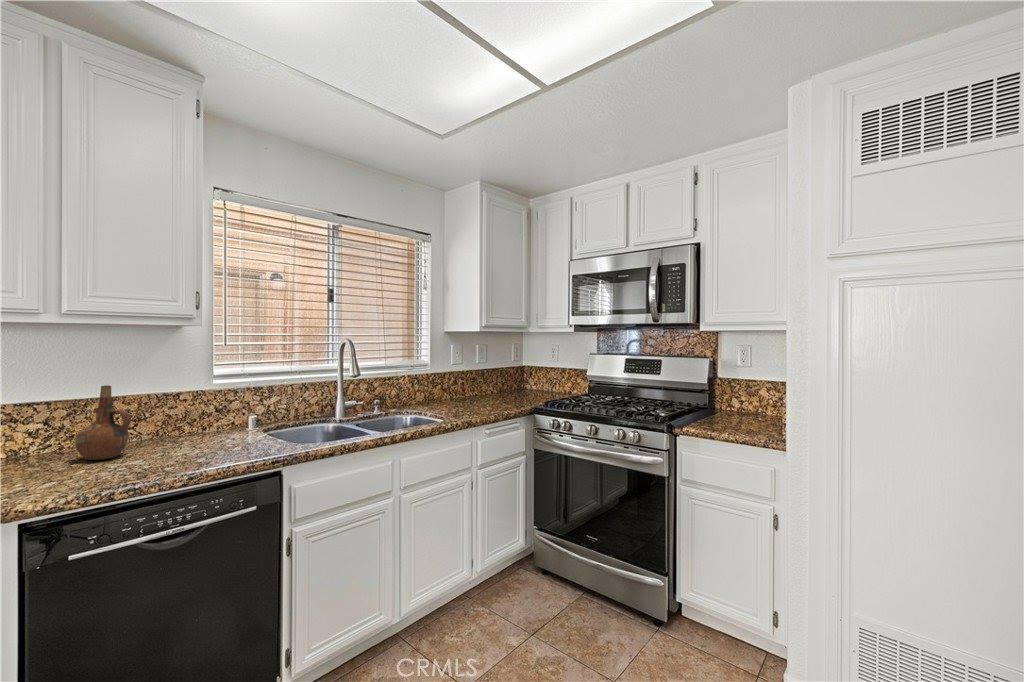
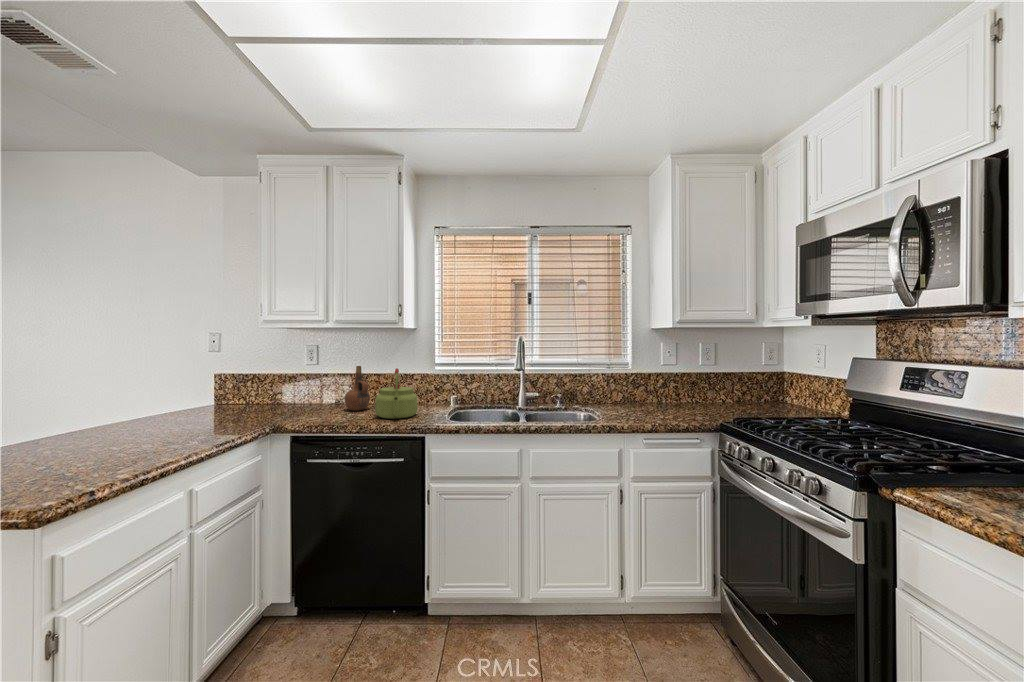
kettle: none [173,384,243,458] -> present [375,368,418,419]

